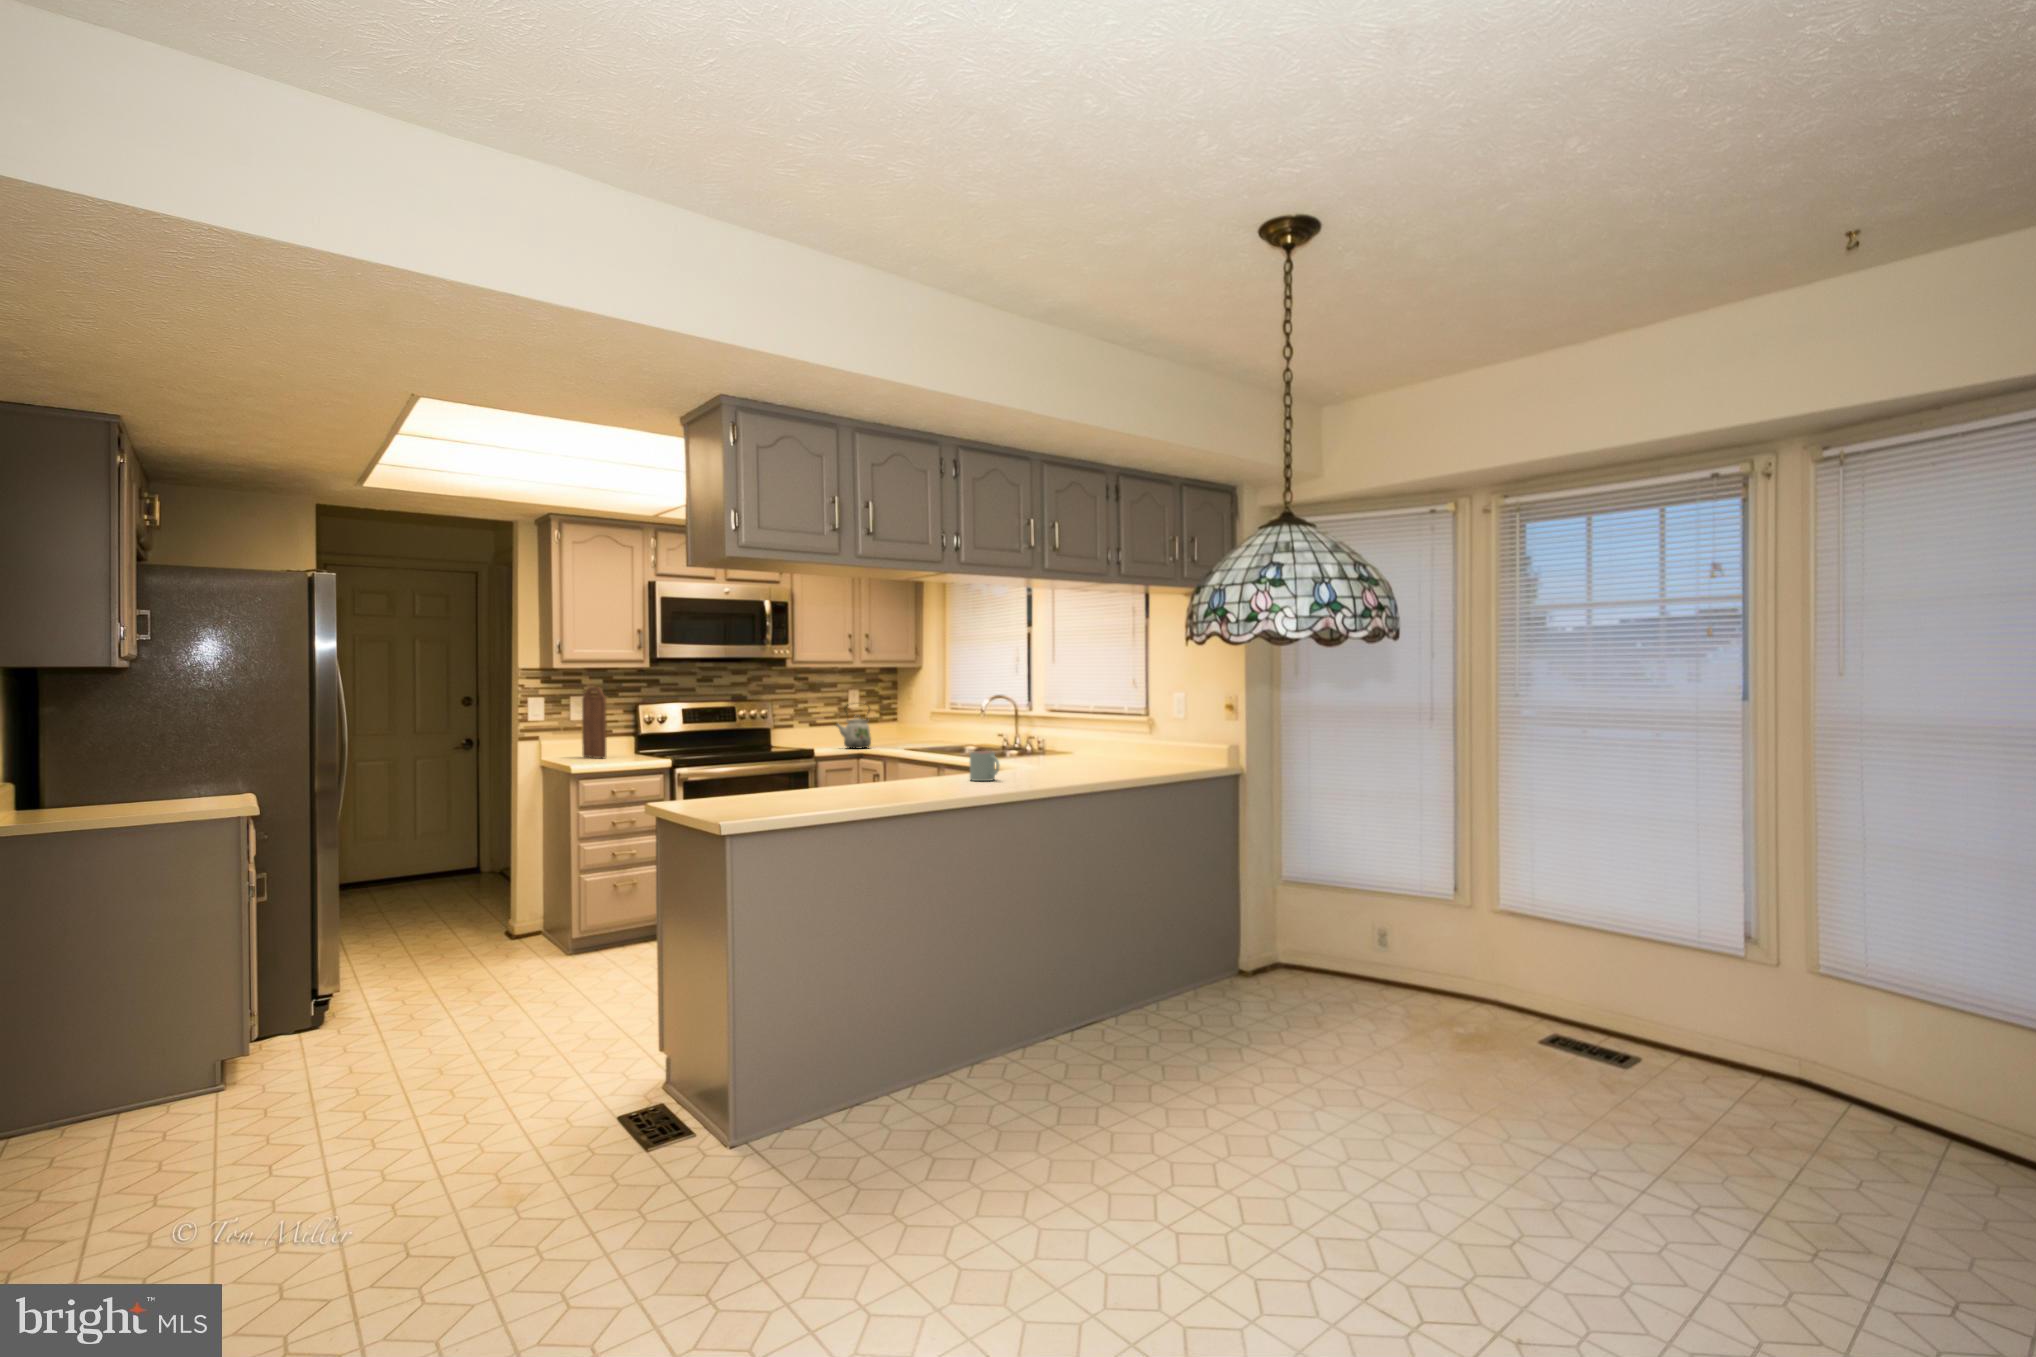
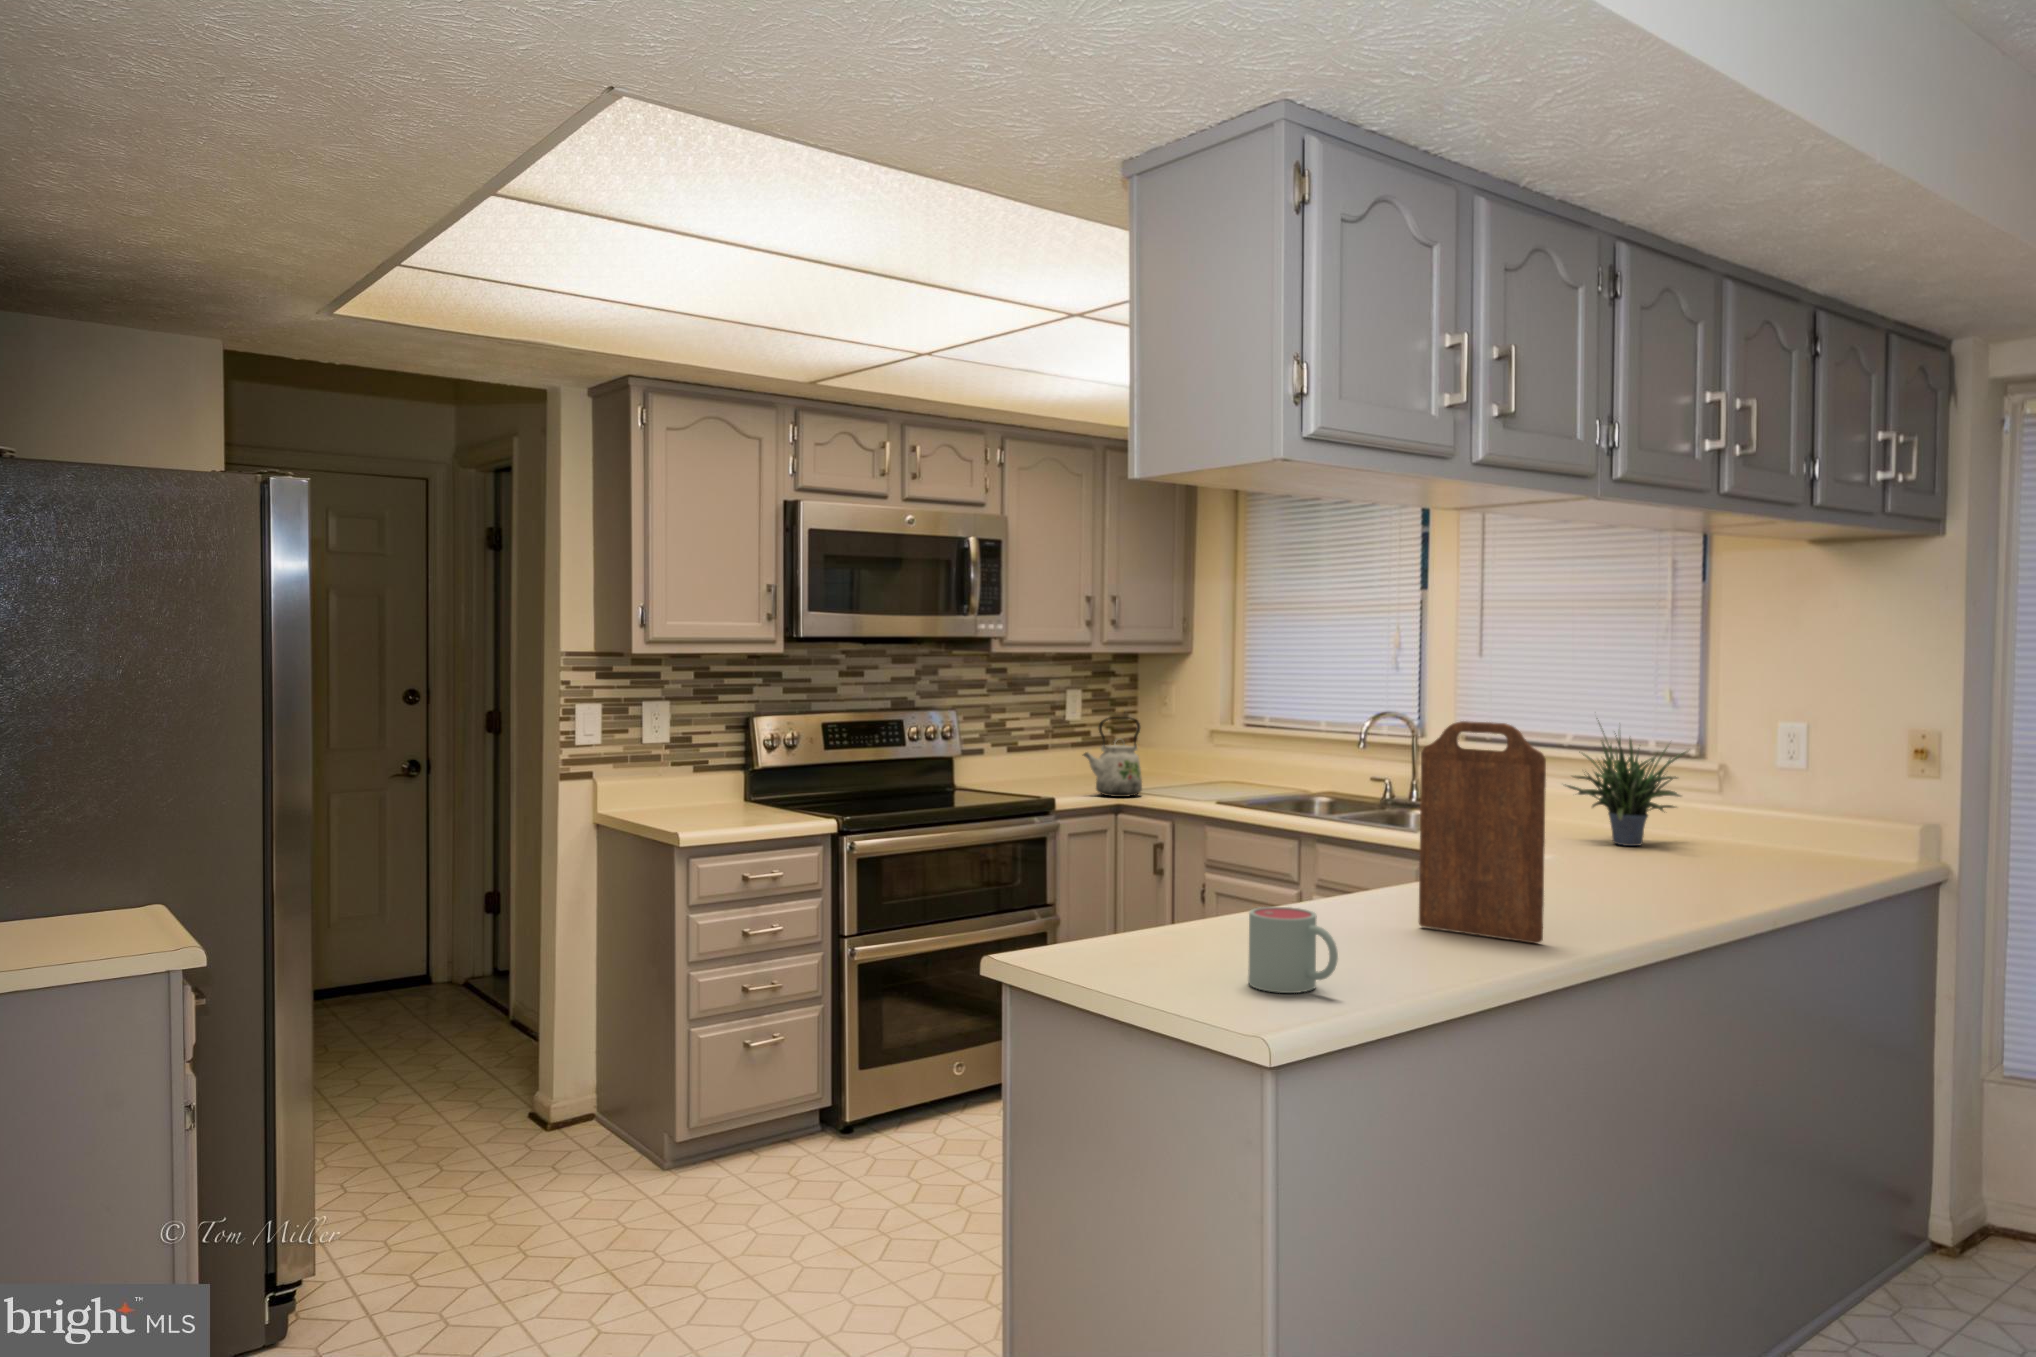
cutting board: present [582,687,606,758] -> present [1419,721,1546,944]
potted plant: none [1053,690,1115,761] -> present [1565,718,1687,846]
mug: present [970,751,999,781] -> present [1248,907,1338,993]

